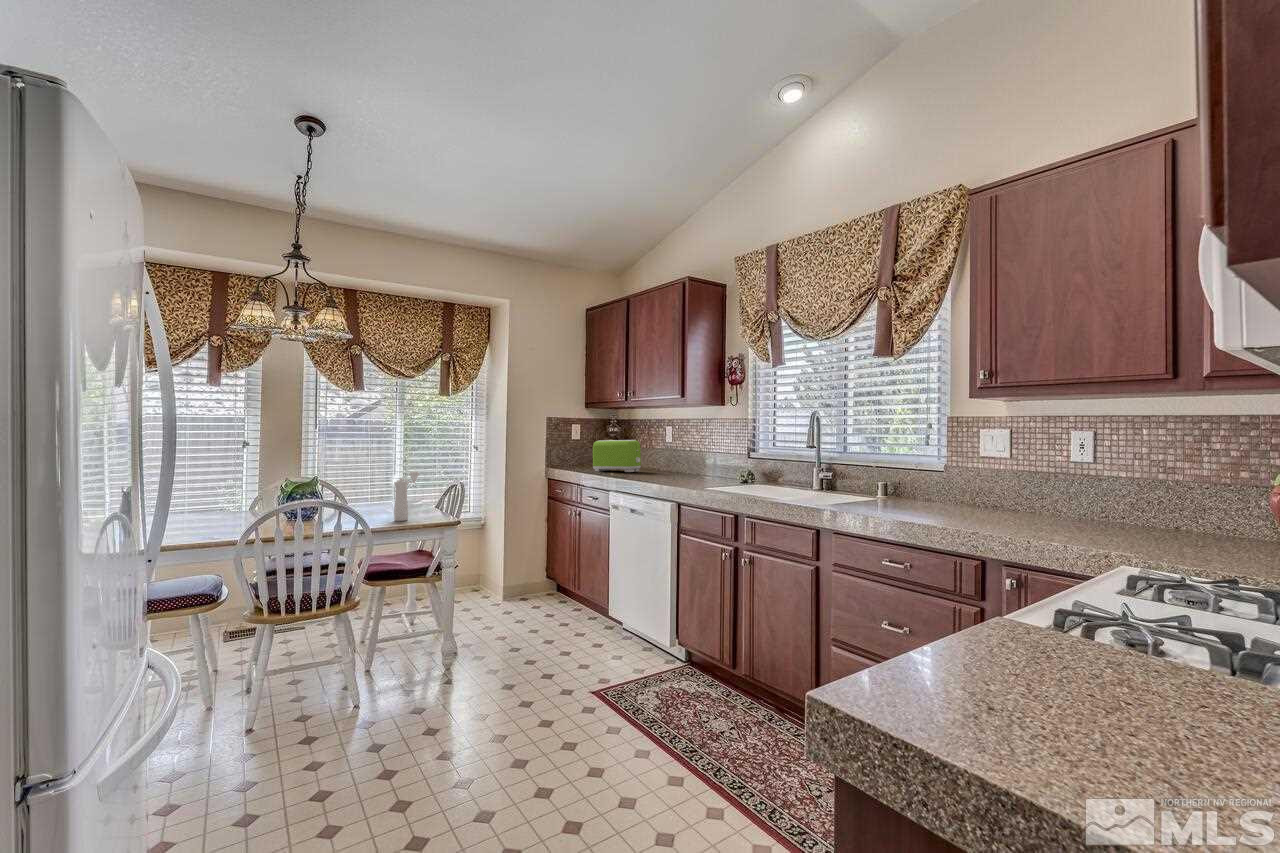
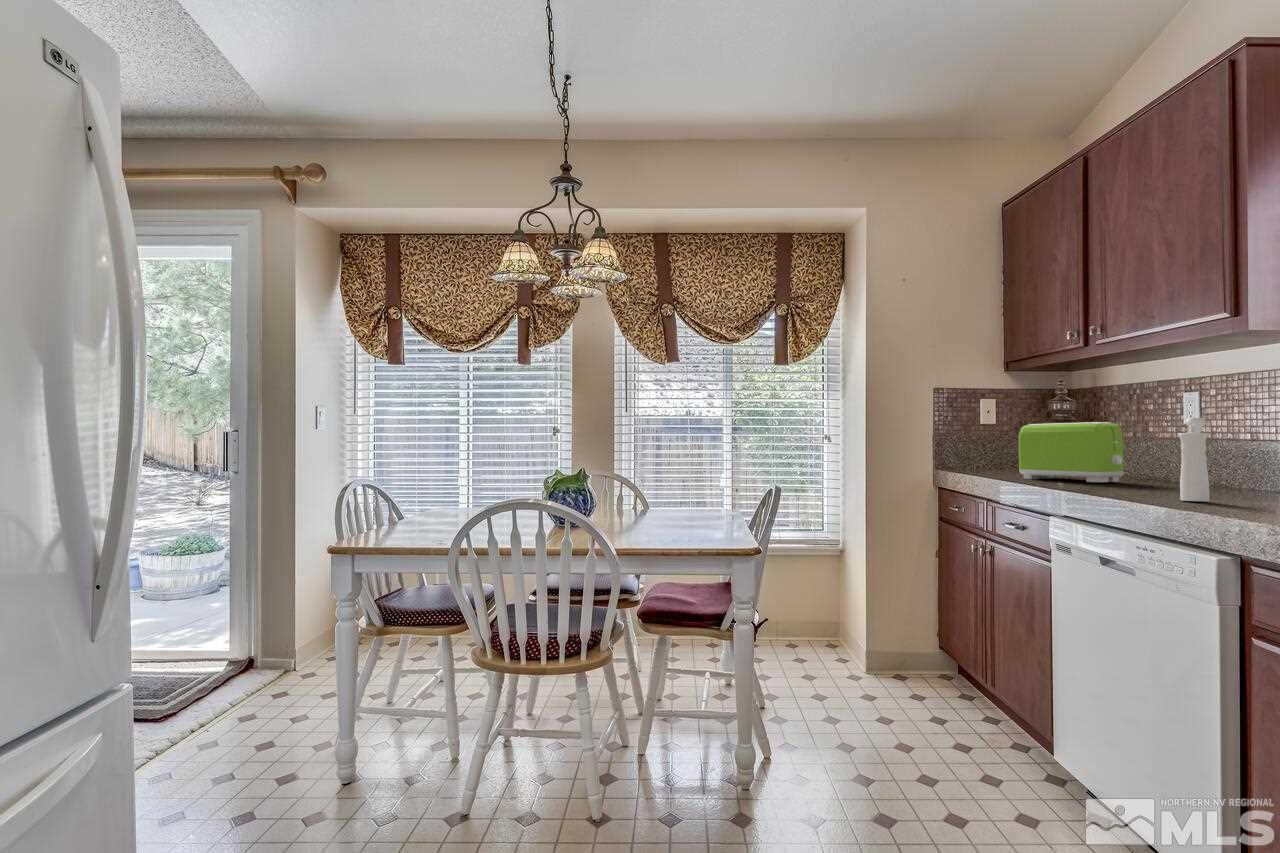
pepper mill: present [394,471,419,521] -> present [1178,418,1209,501]

